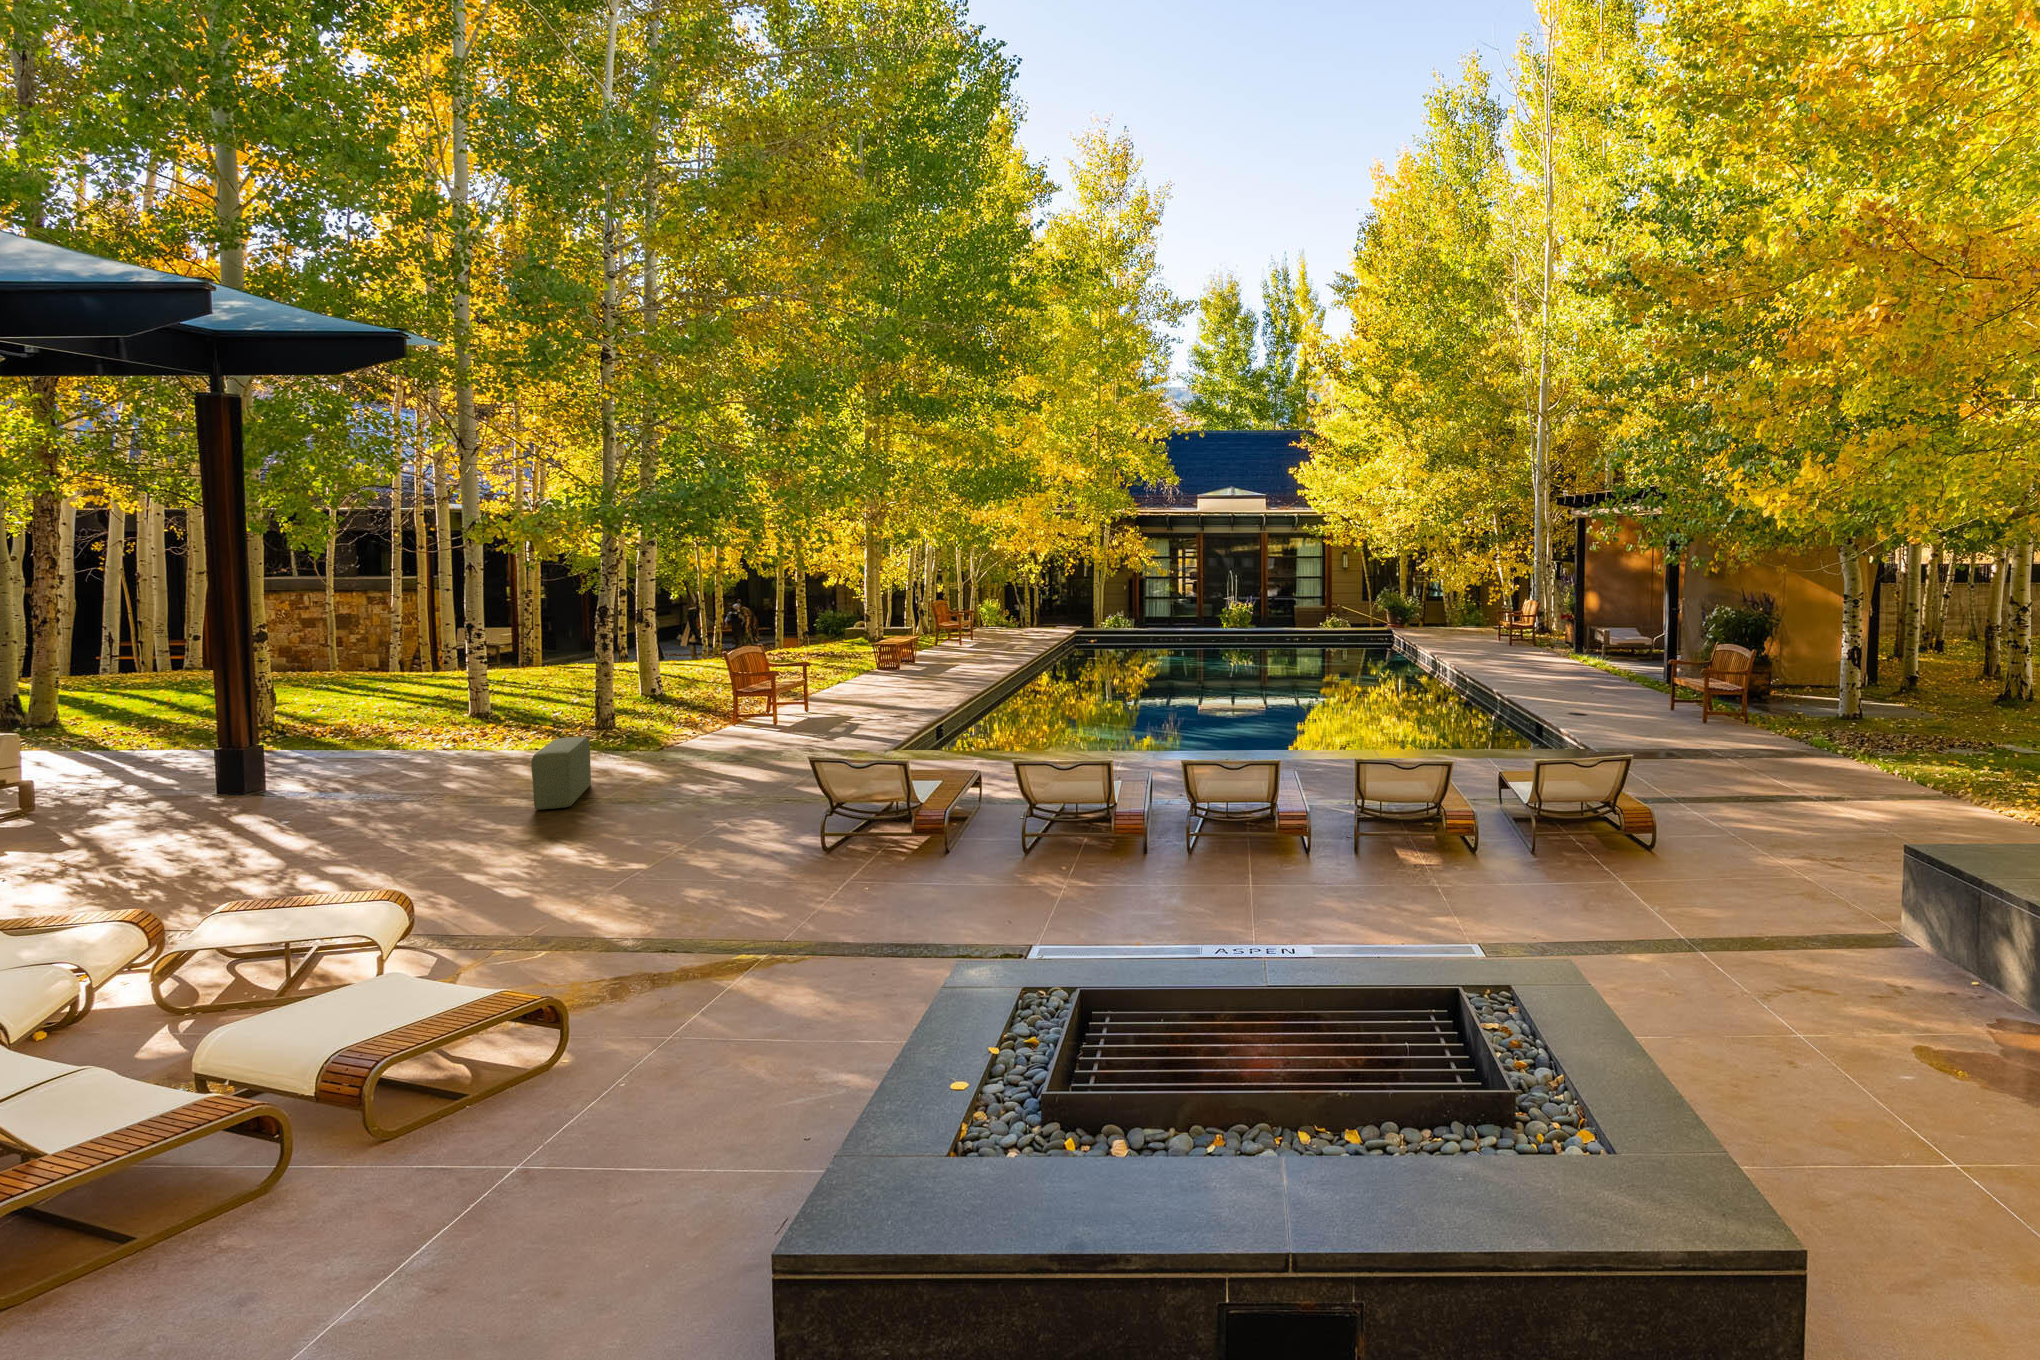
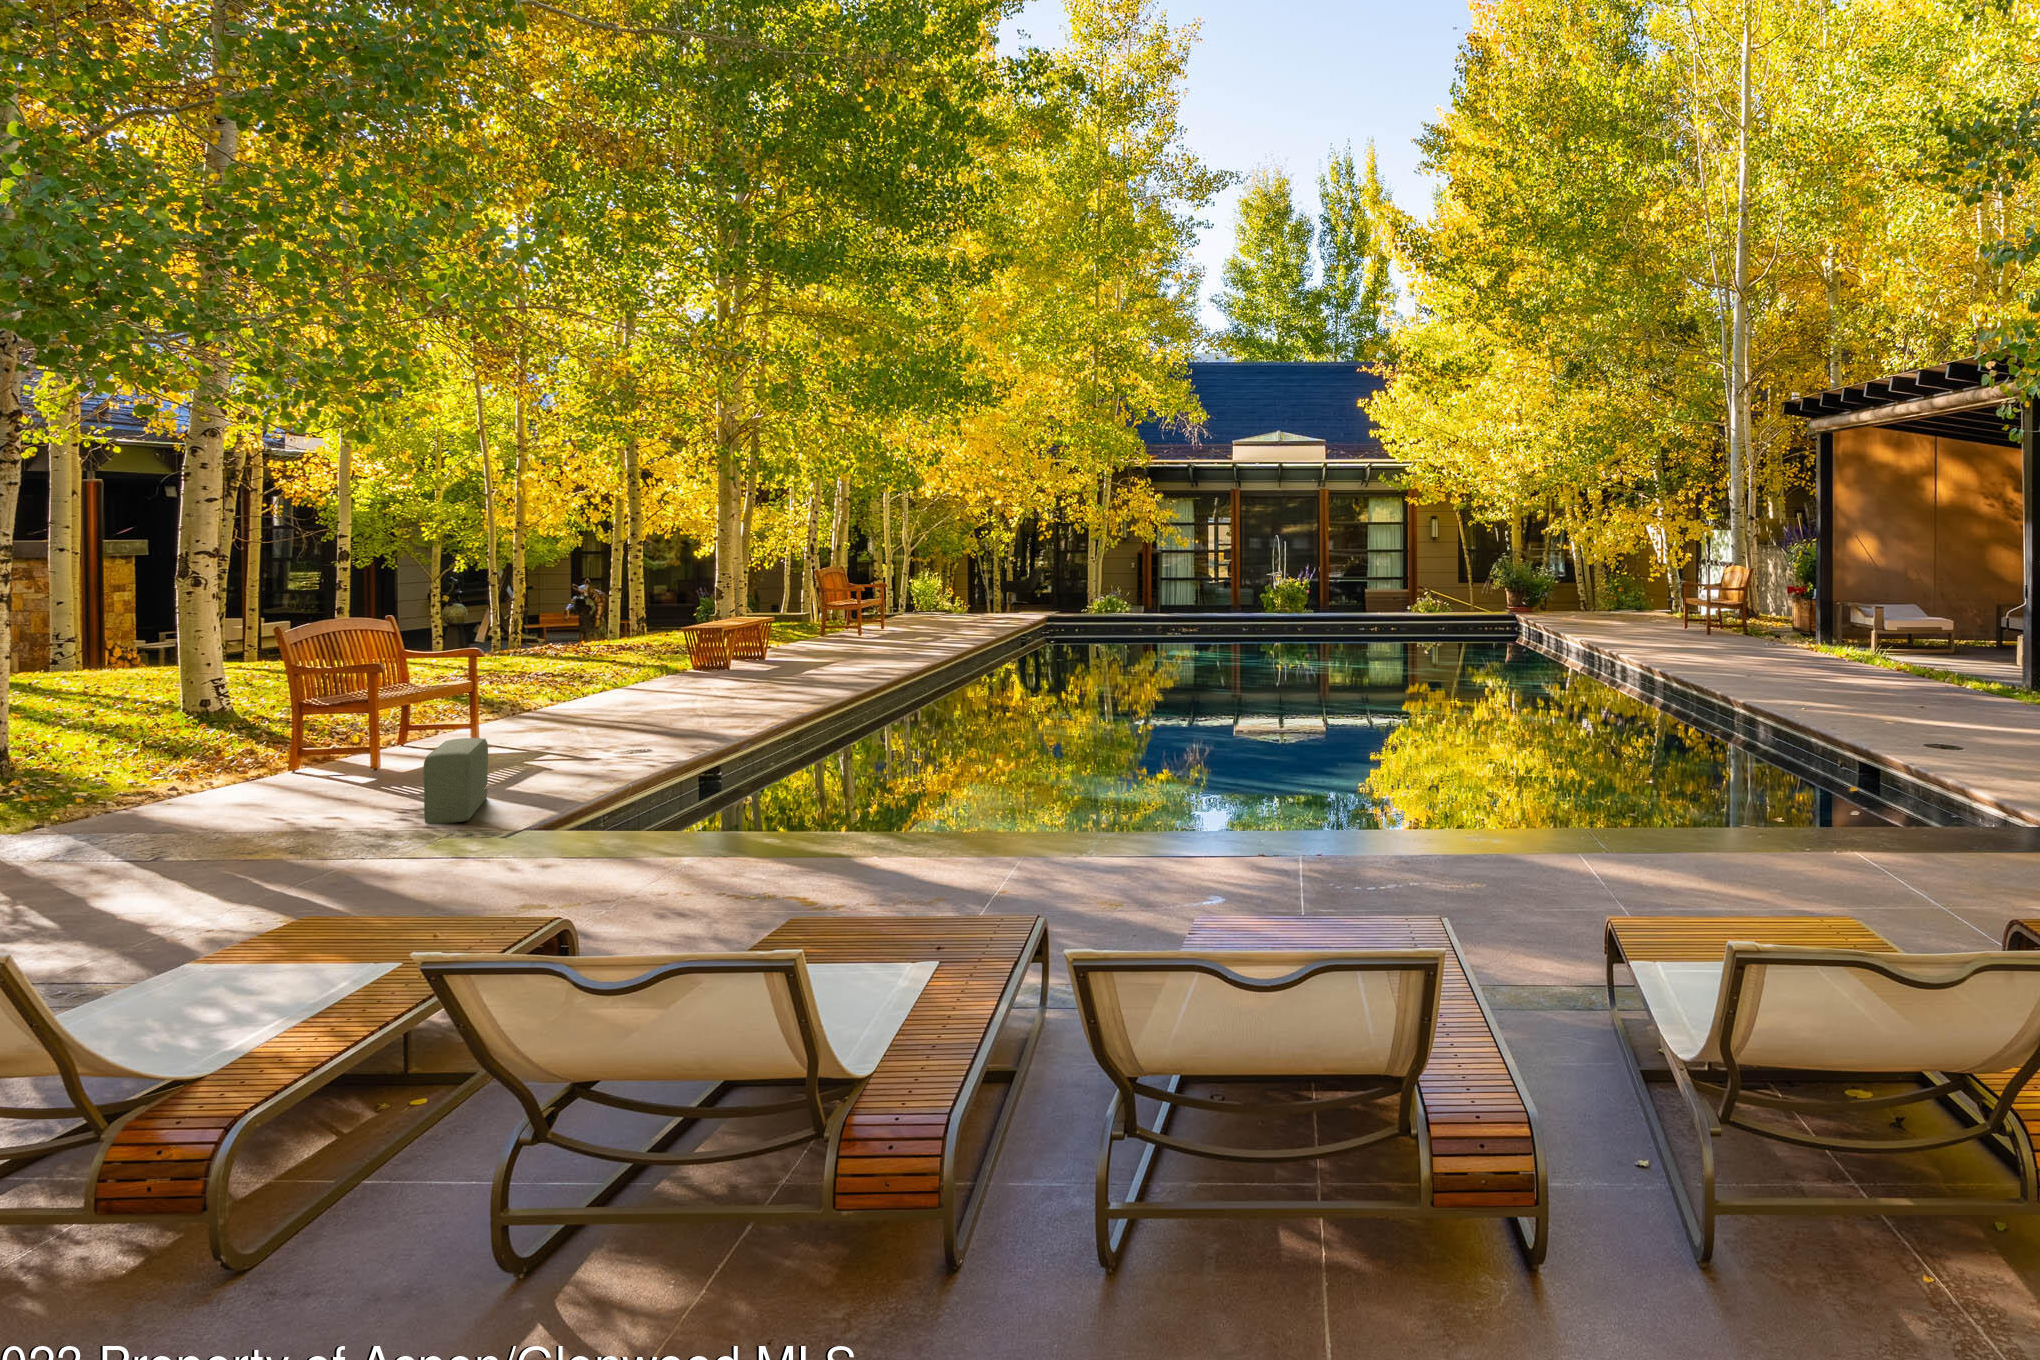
lounge chair: none [1016,586,1049,612] -> present [1000,569,1041,604]

